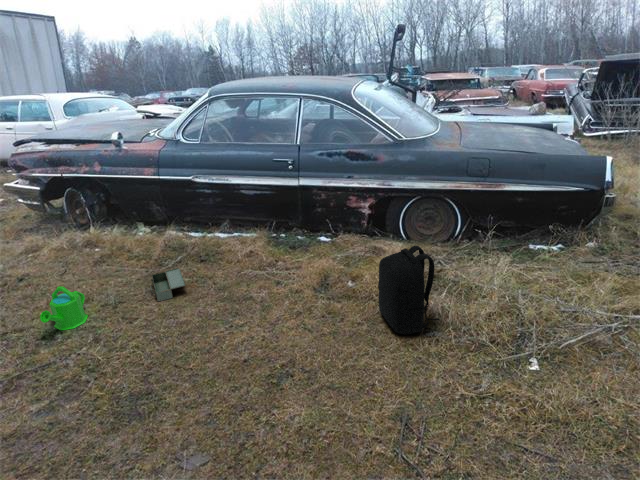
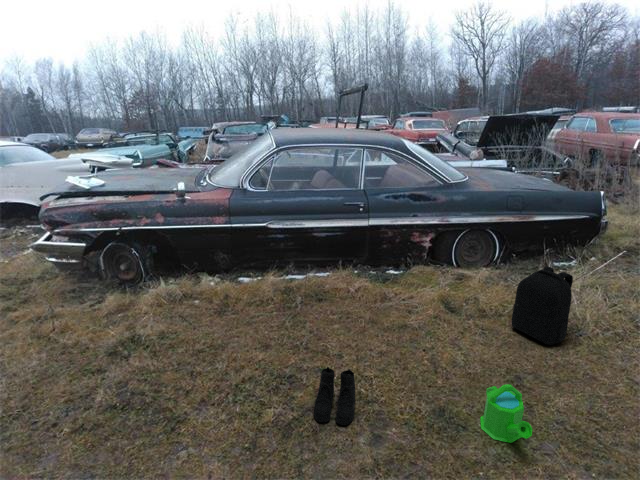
toolbox: present [150,268,185,301] -> none [277,311,322,346]
watering can: present [40,286,88,330] -> present [480,384,533,443]
boots: none [107,322,158,375] -> present [314,367,355,425]

